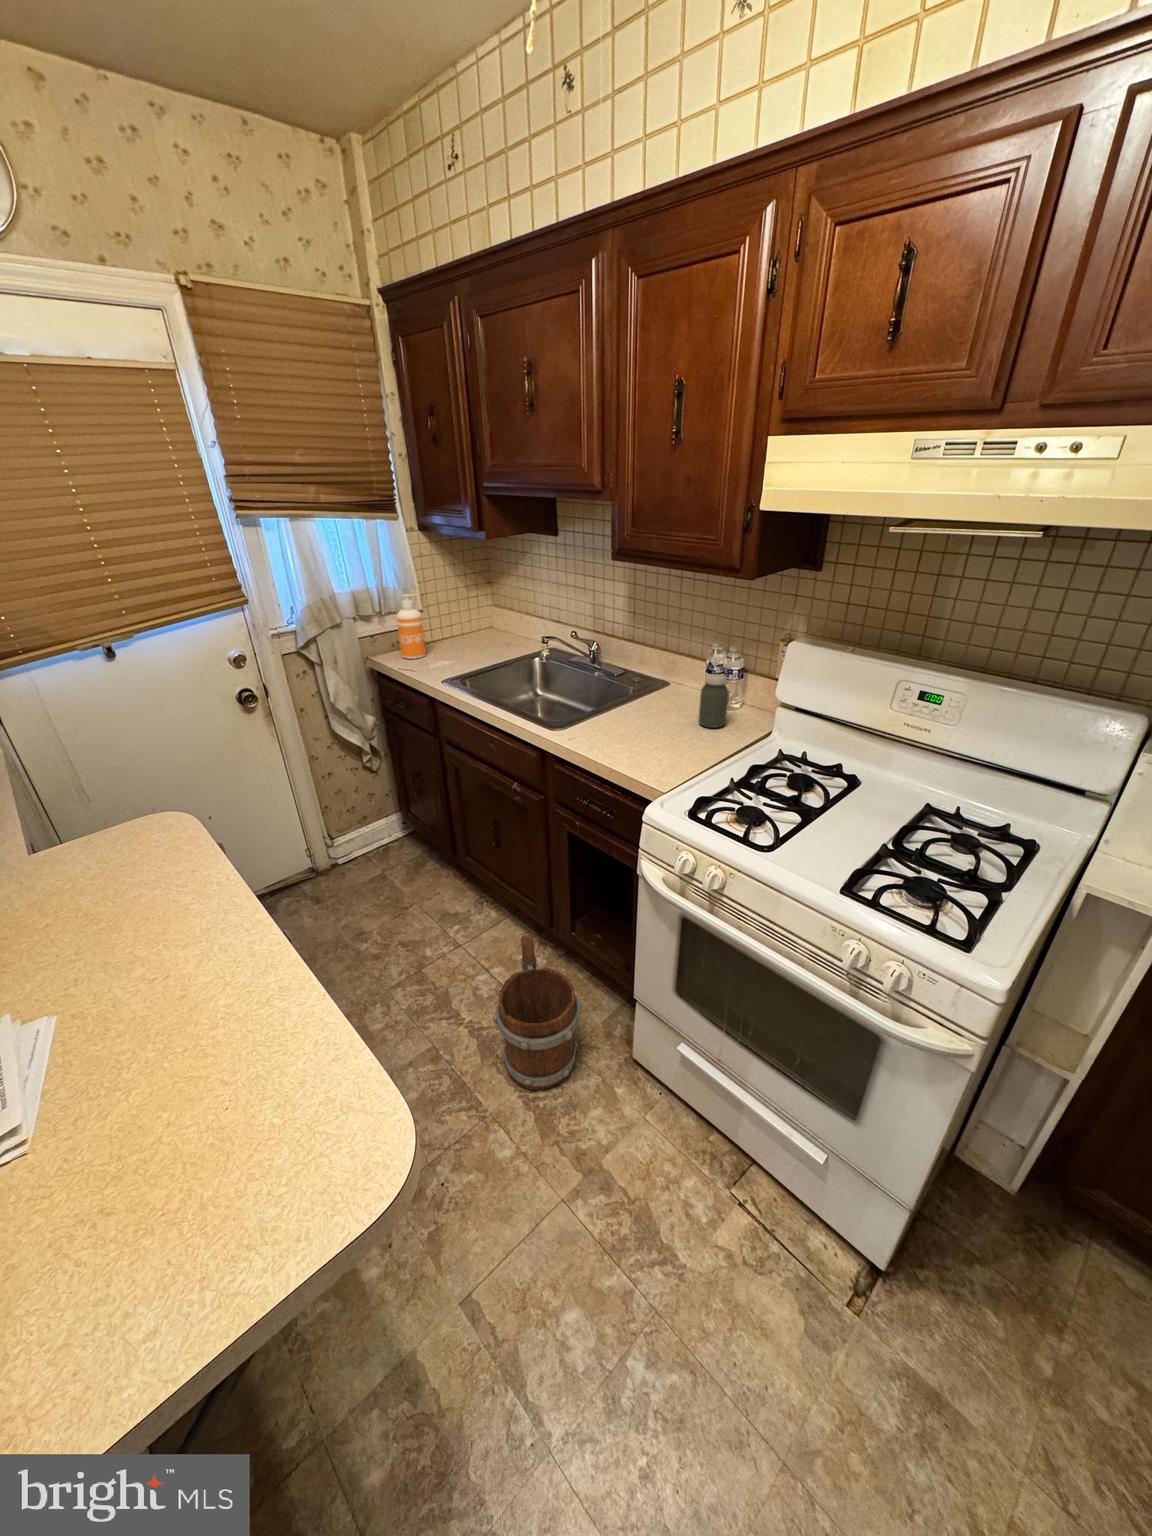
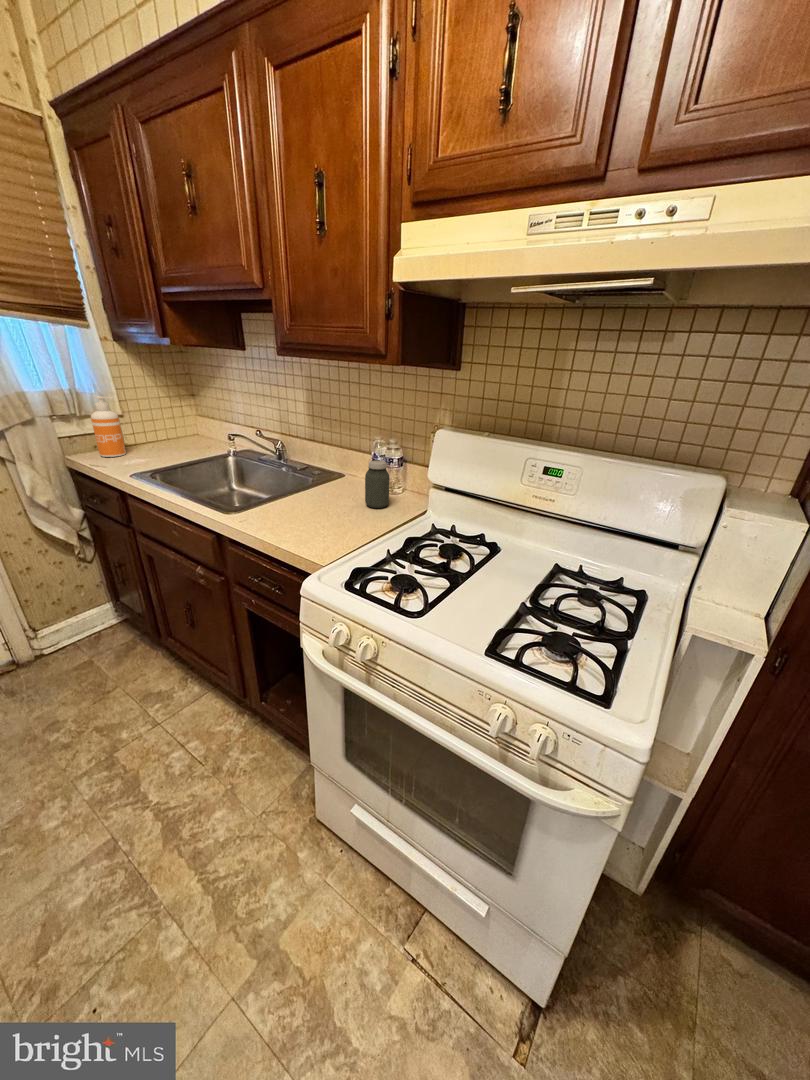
bucket: present [493,935,582,1090] -> none [167,711,264,870]

